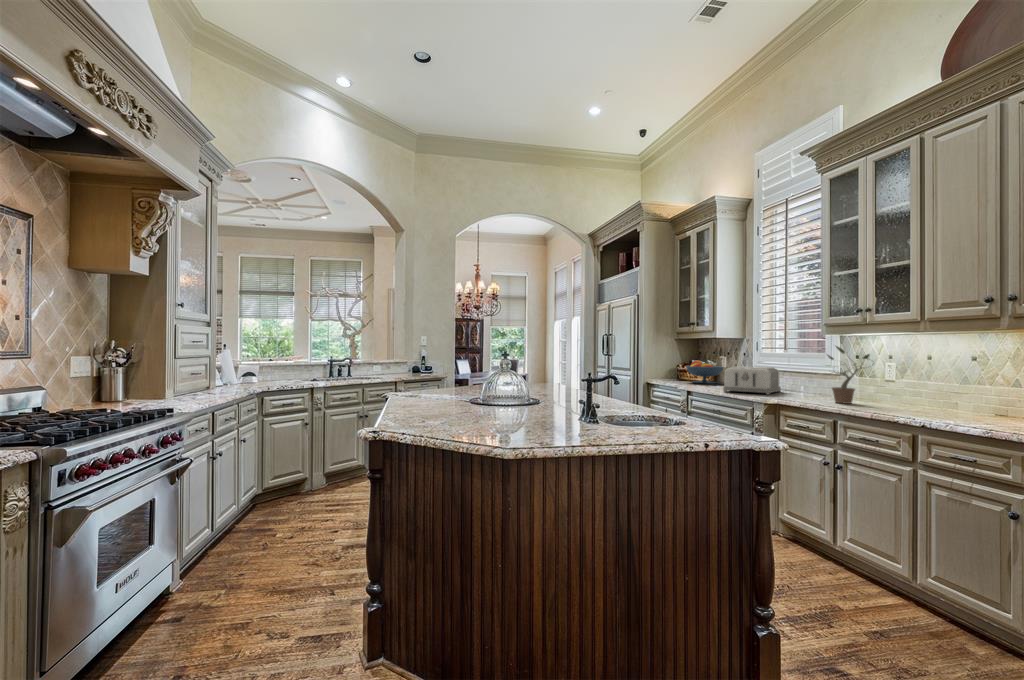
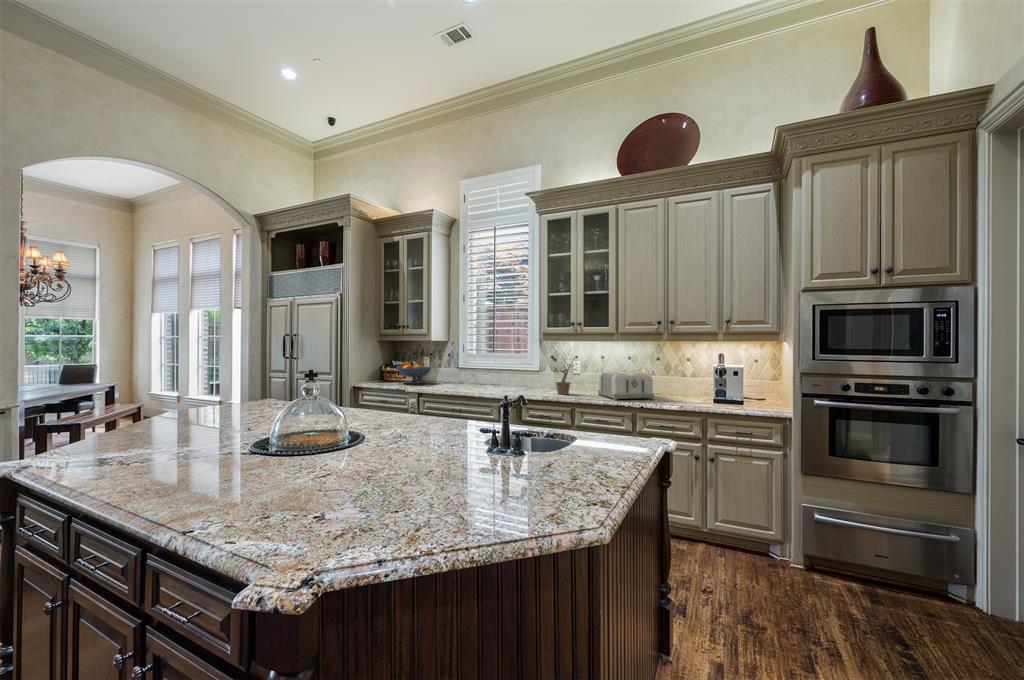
toaster: present [723,366,781,395] -> present [598,372,654,400]

